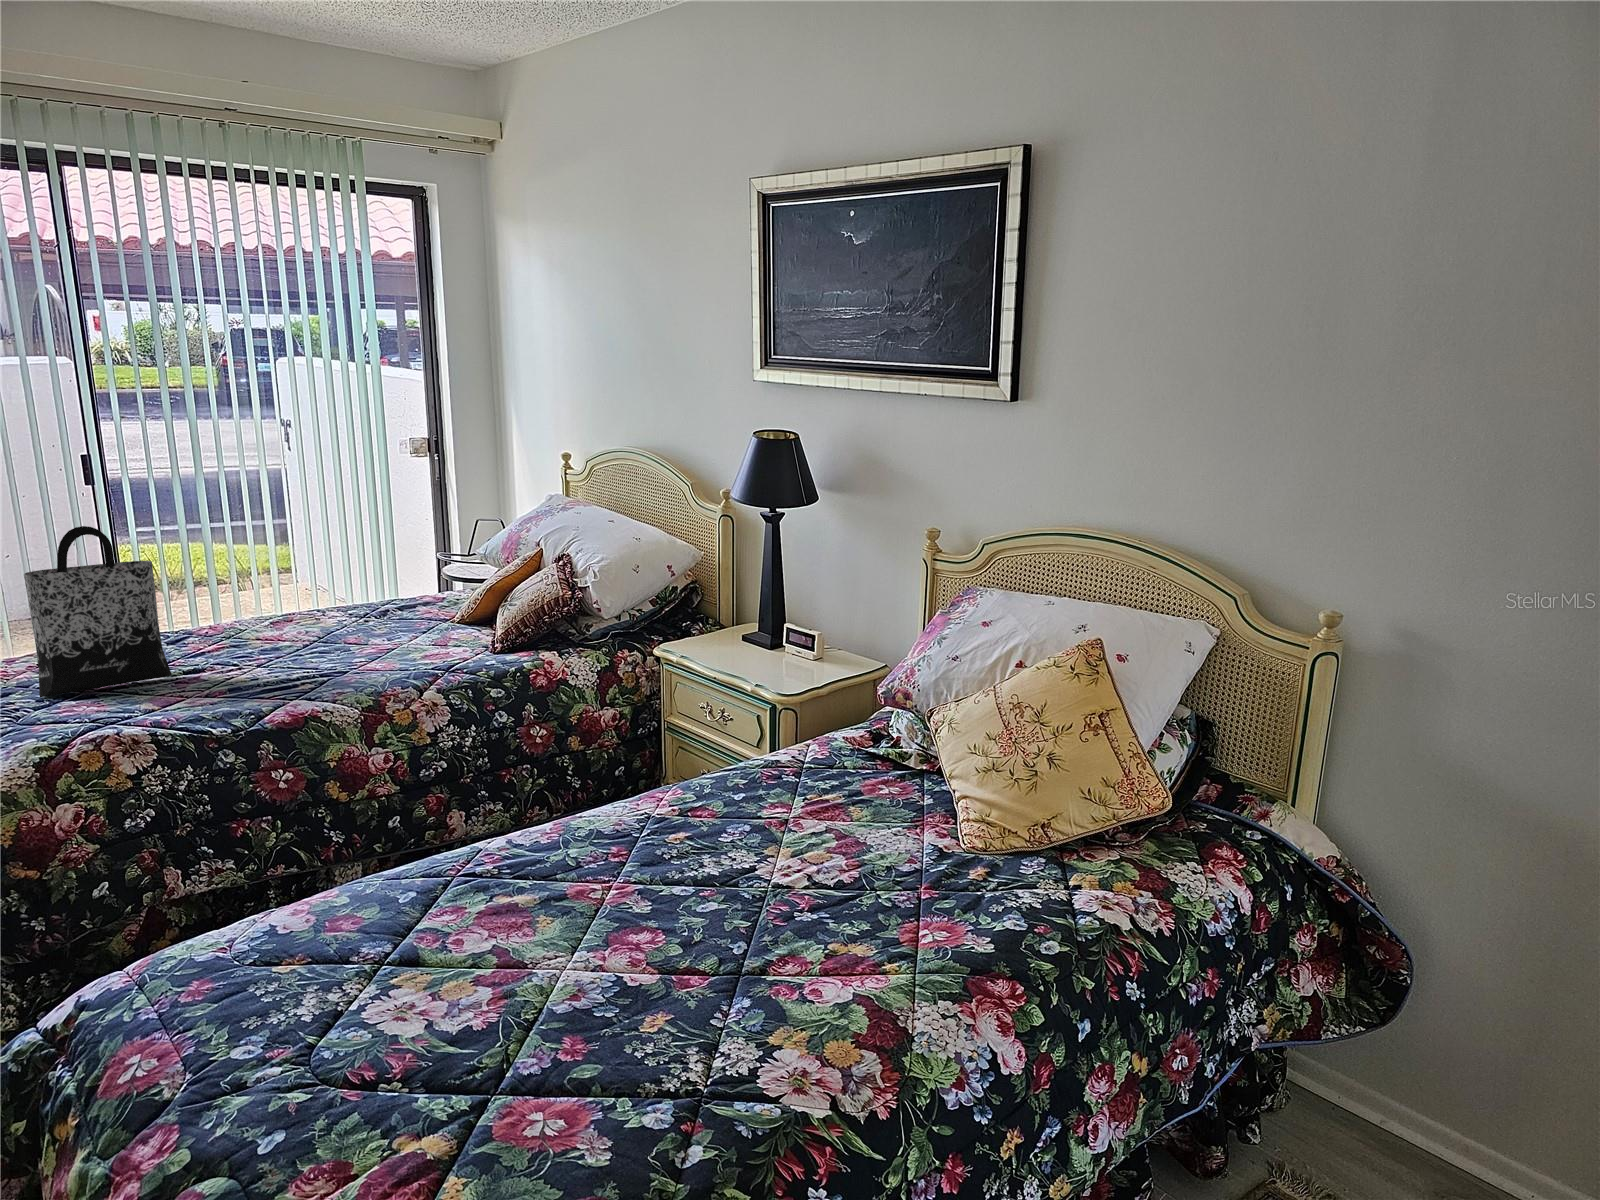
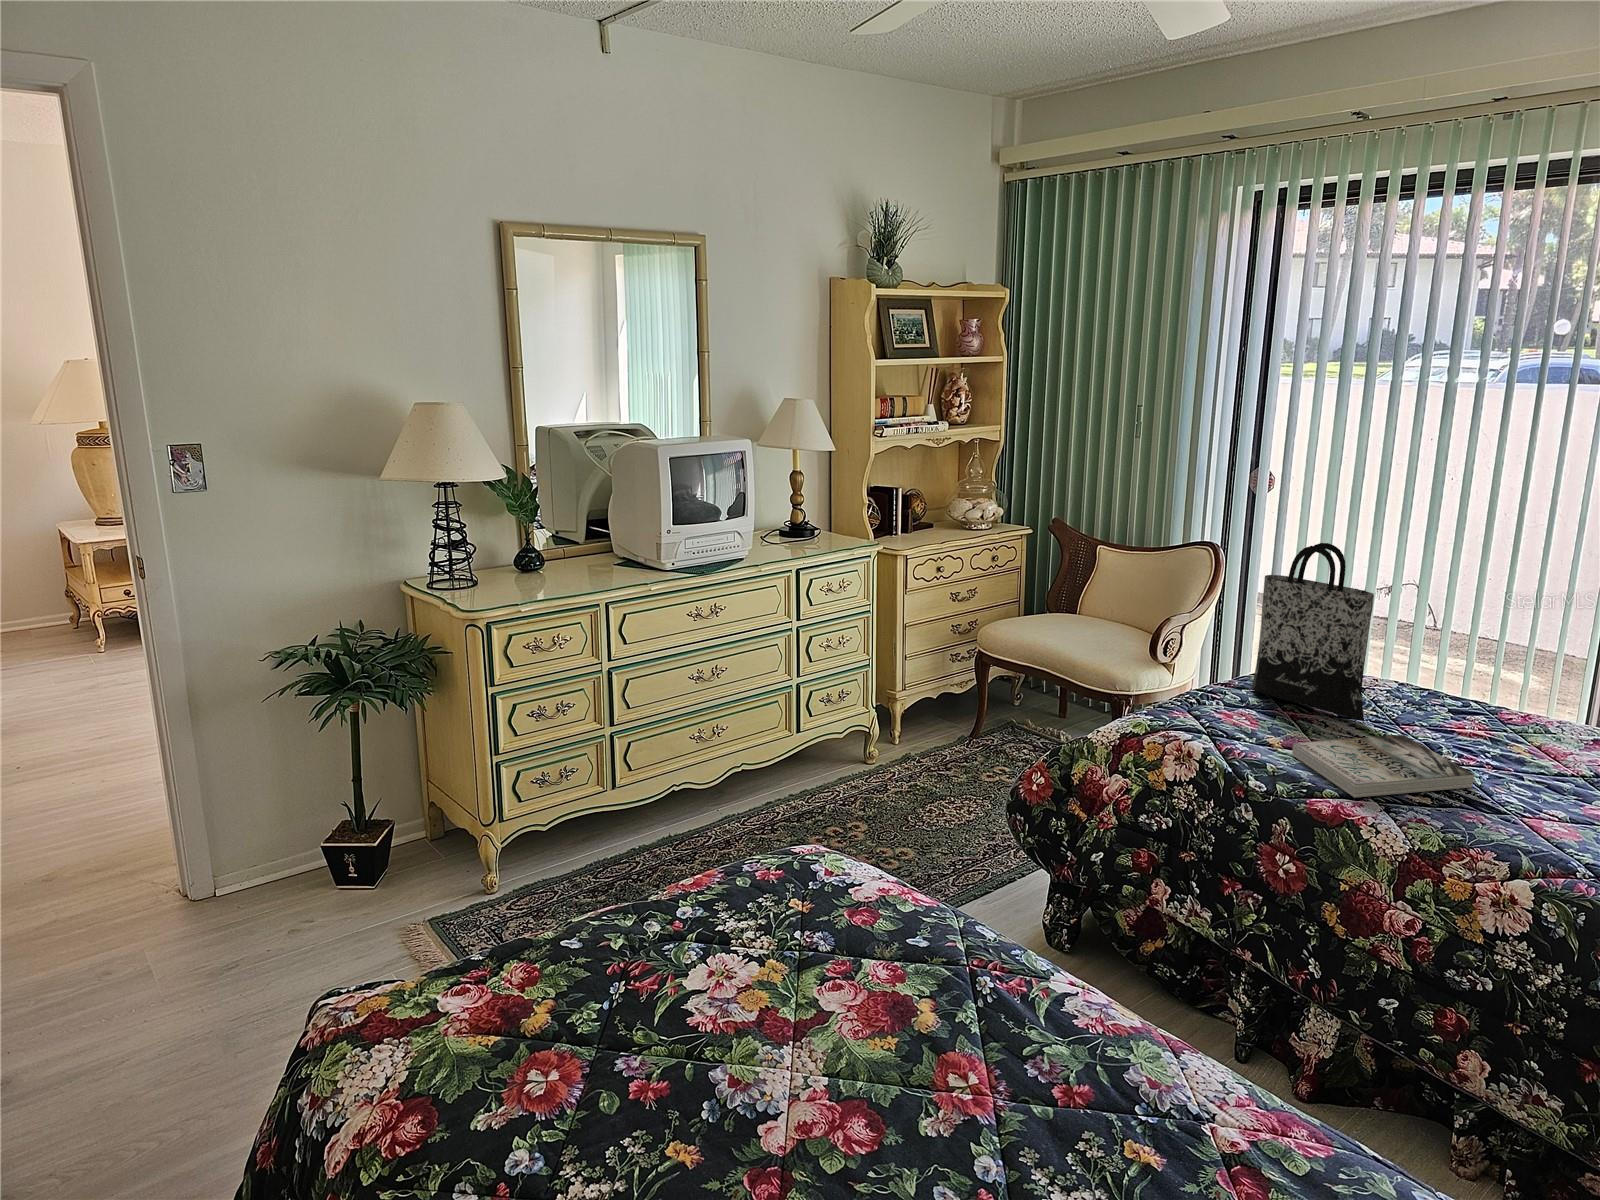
book: none [193,662,316,708] -> present [1292,735,1474,797]

